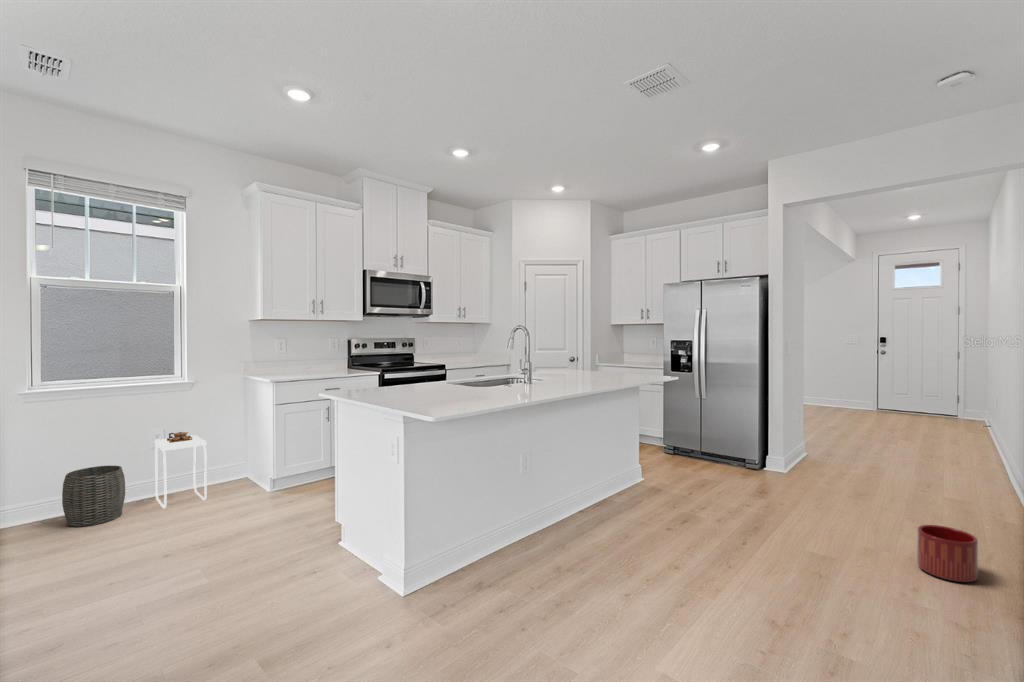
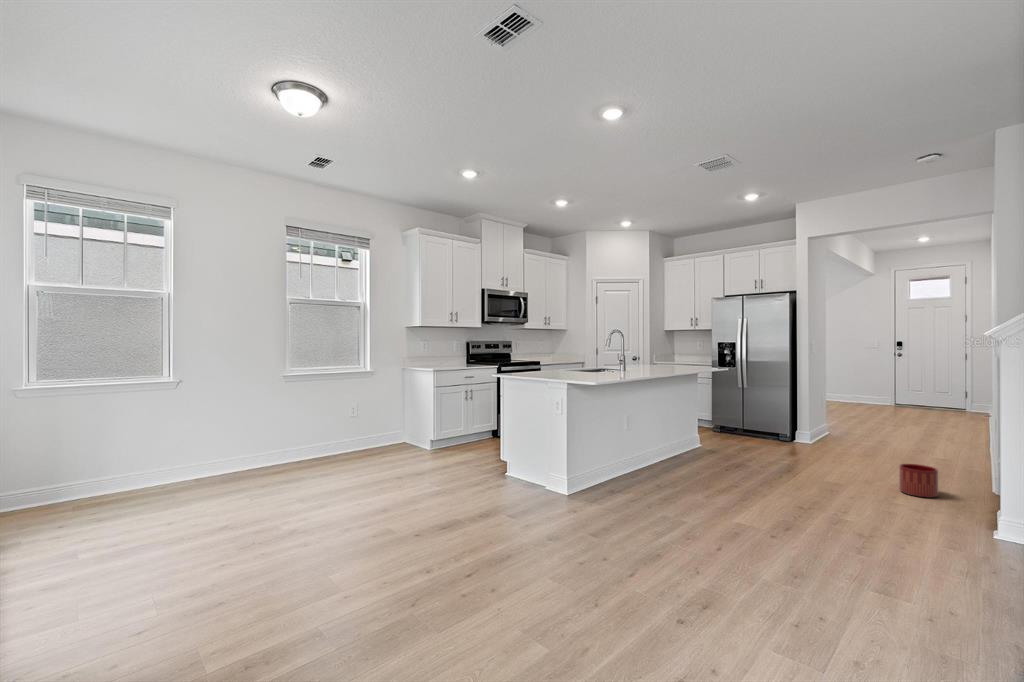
side table: present [155,432,207,508] -> none [352,405,390,457]
woven basket: present [62,466,125,527] -> none [307,427,342,465]

